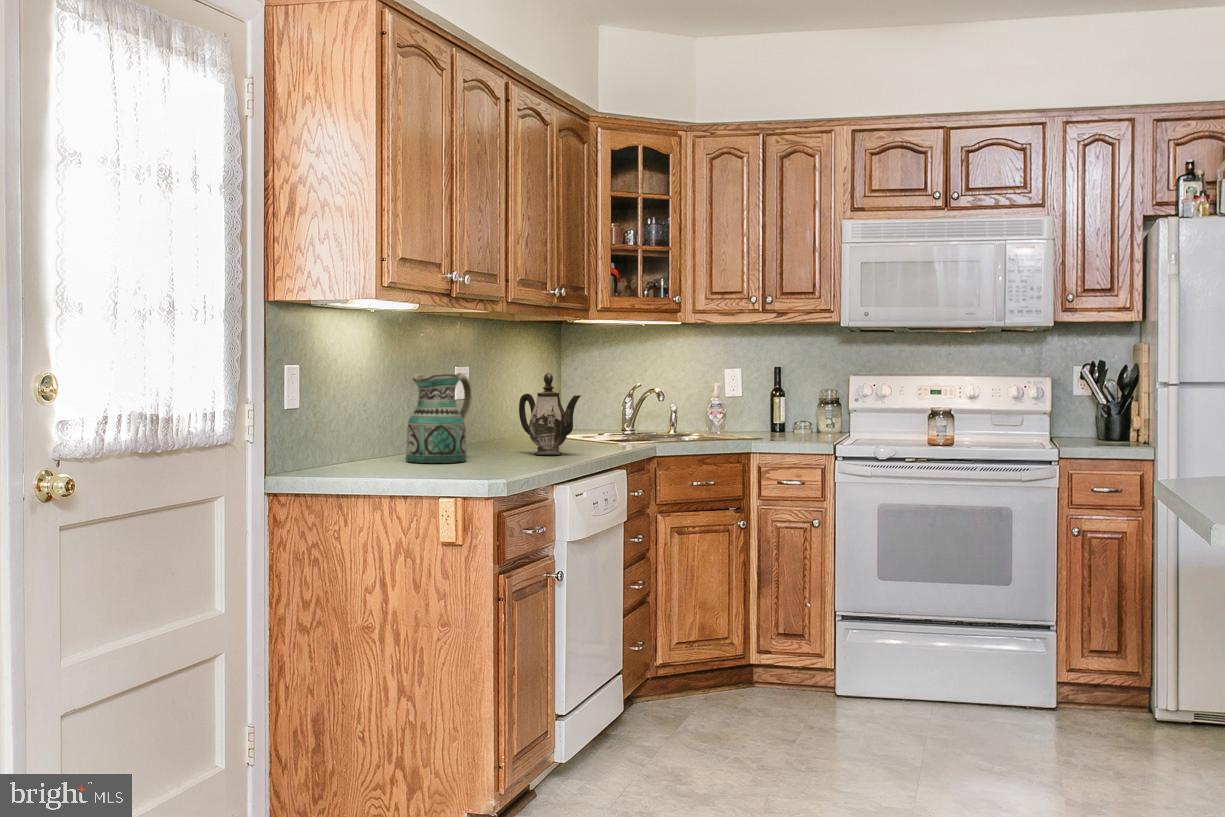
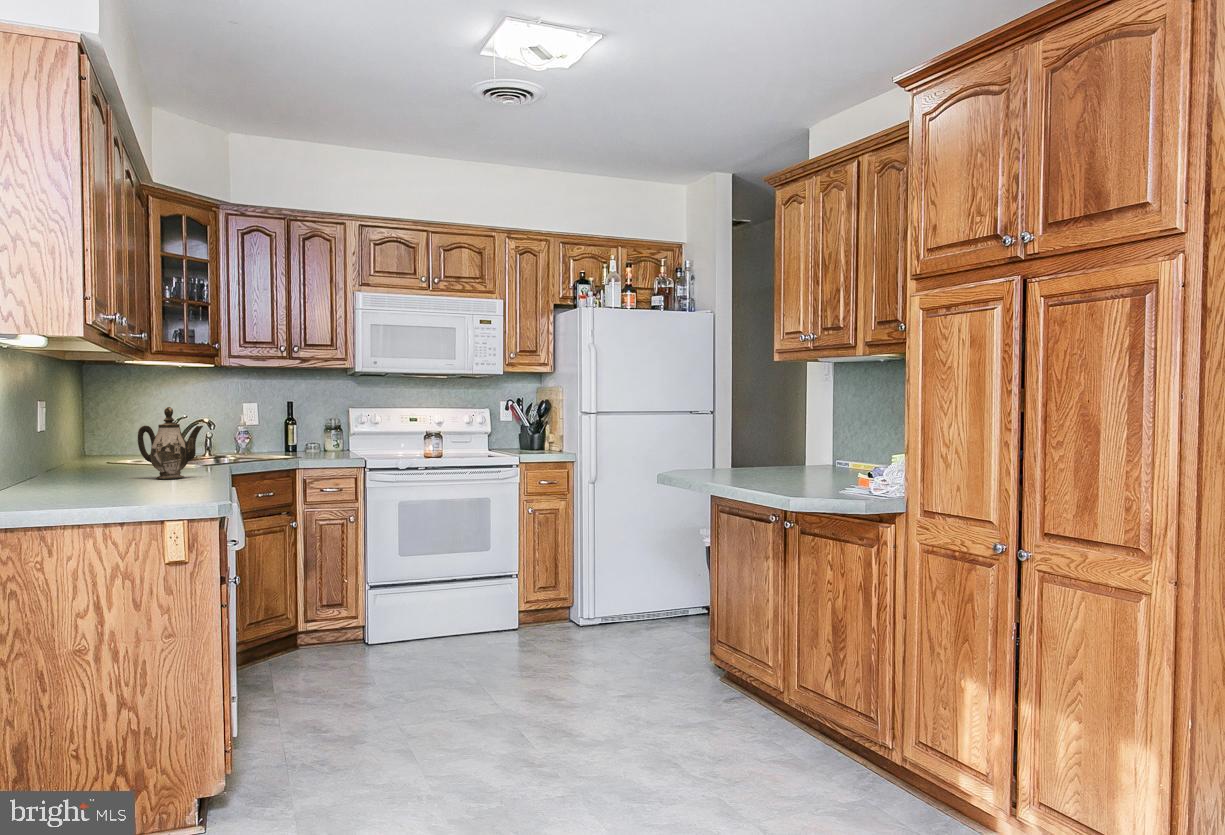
ceramic pitcher: present [406,373,472,463] -> none [51,408,116,492]

